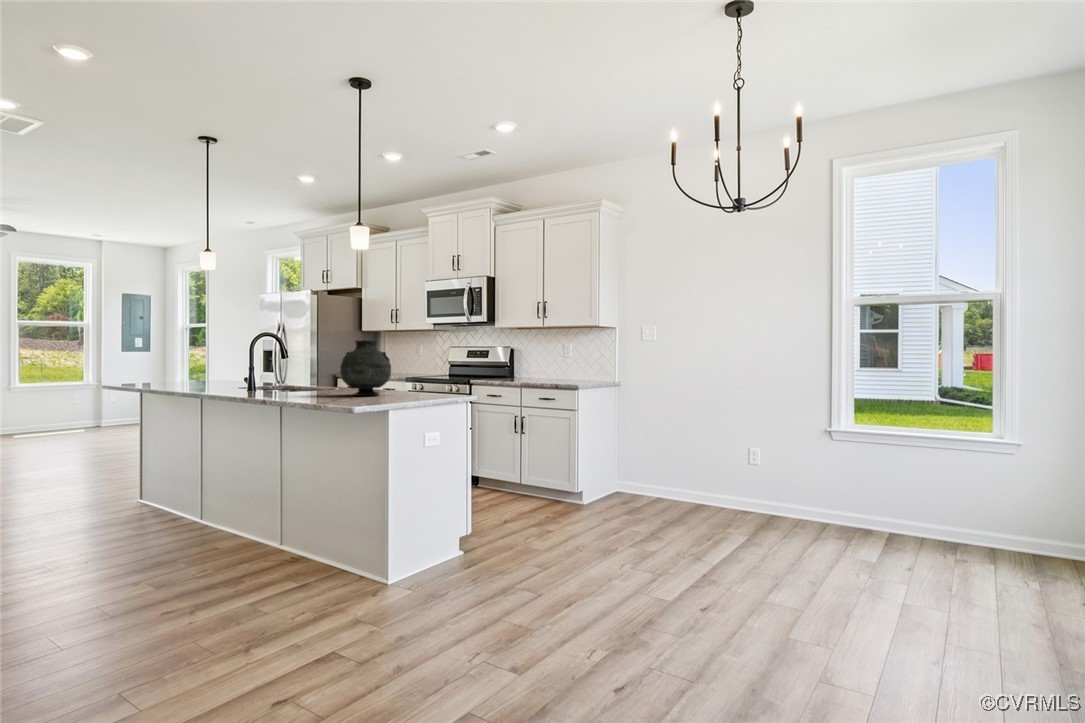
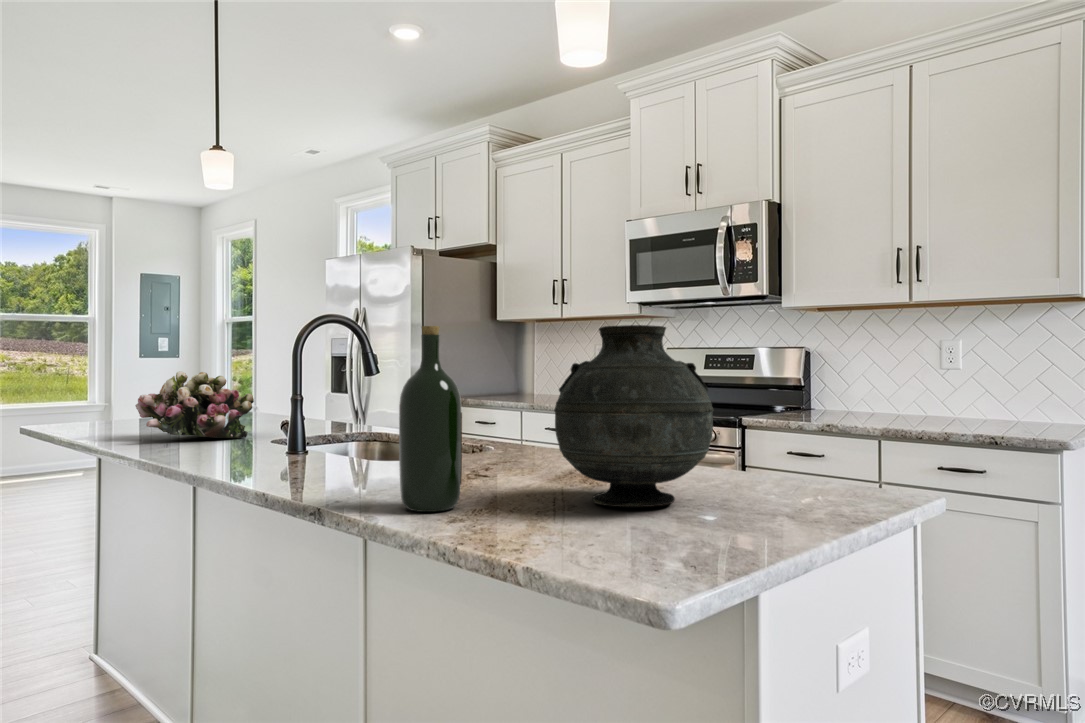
wine bottle: none [289,340,310,397] -> present [399,326,462,512]
flower arrangement: none [169,357,226,388] -> present [135,371,254,438]

